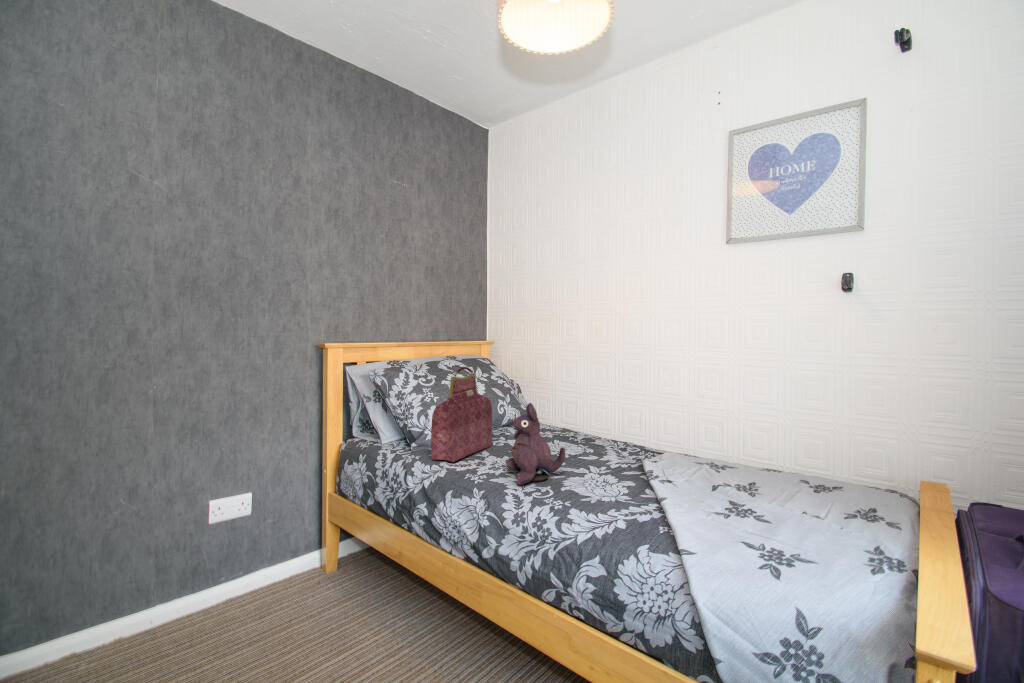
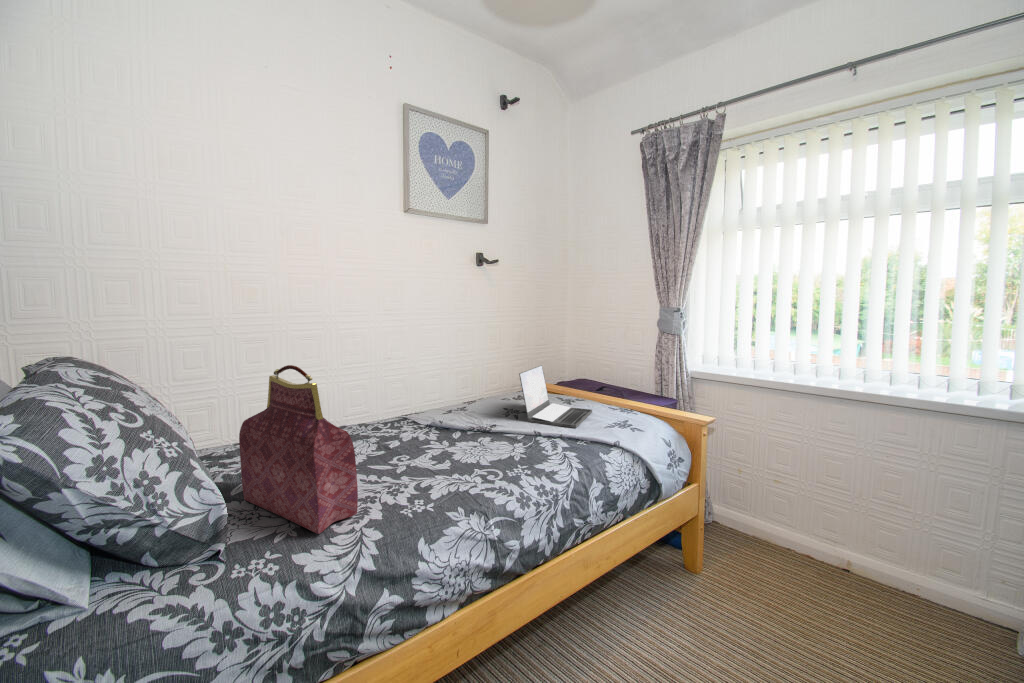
plush toy: present [506,403,565,485] -> none [426,389,486,478]
laptop: none [711,427,838,536] -> present [519,365,592,428]

